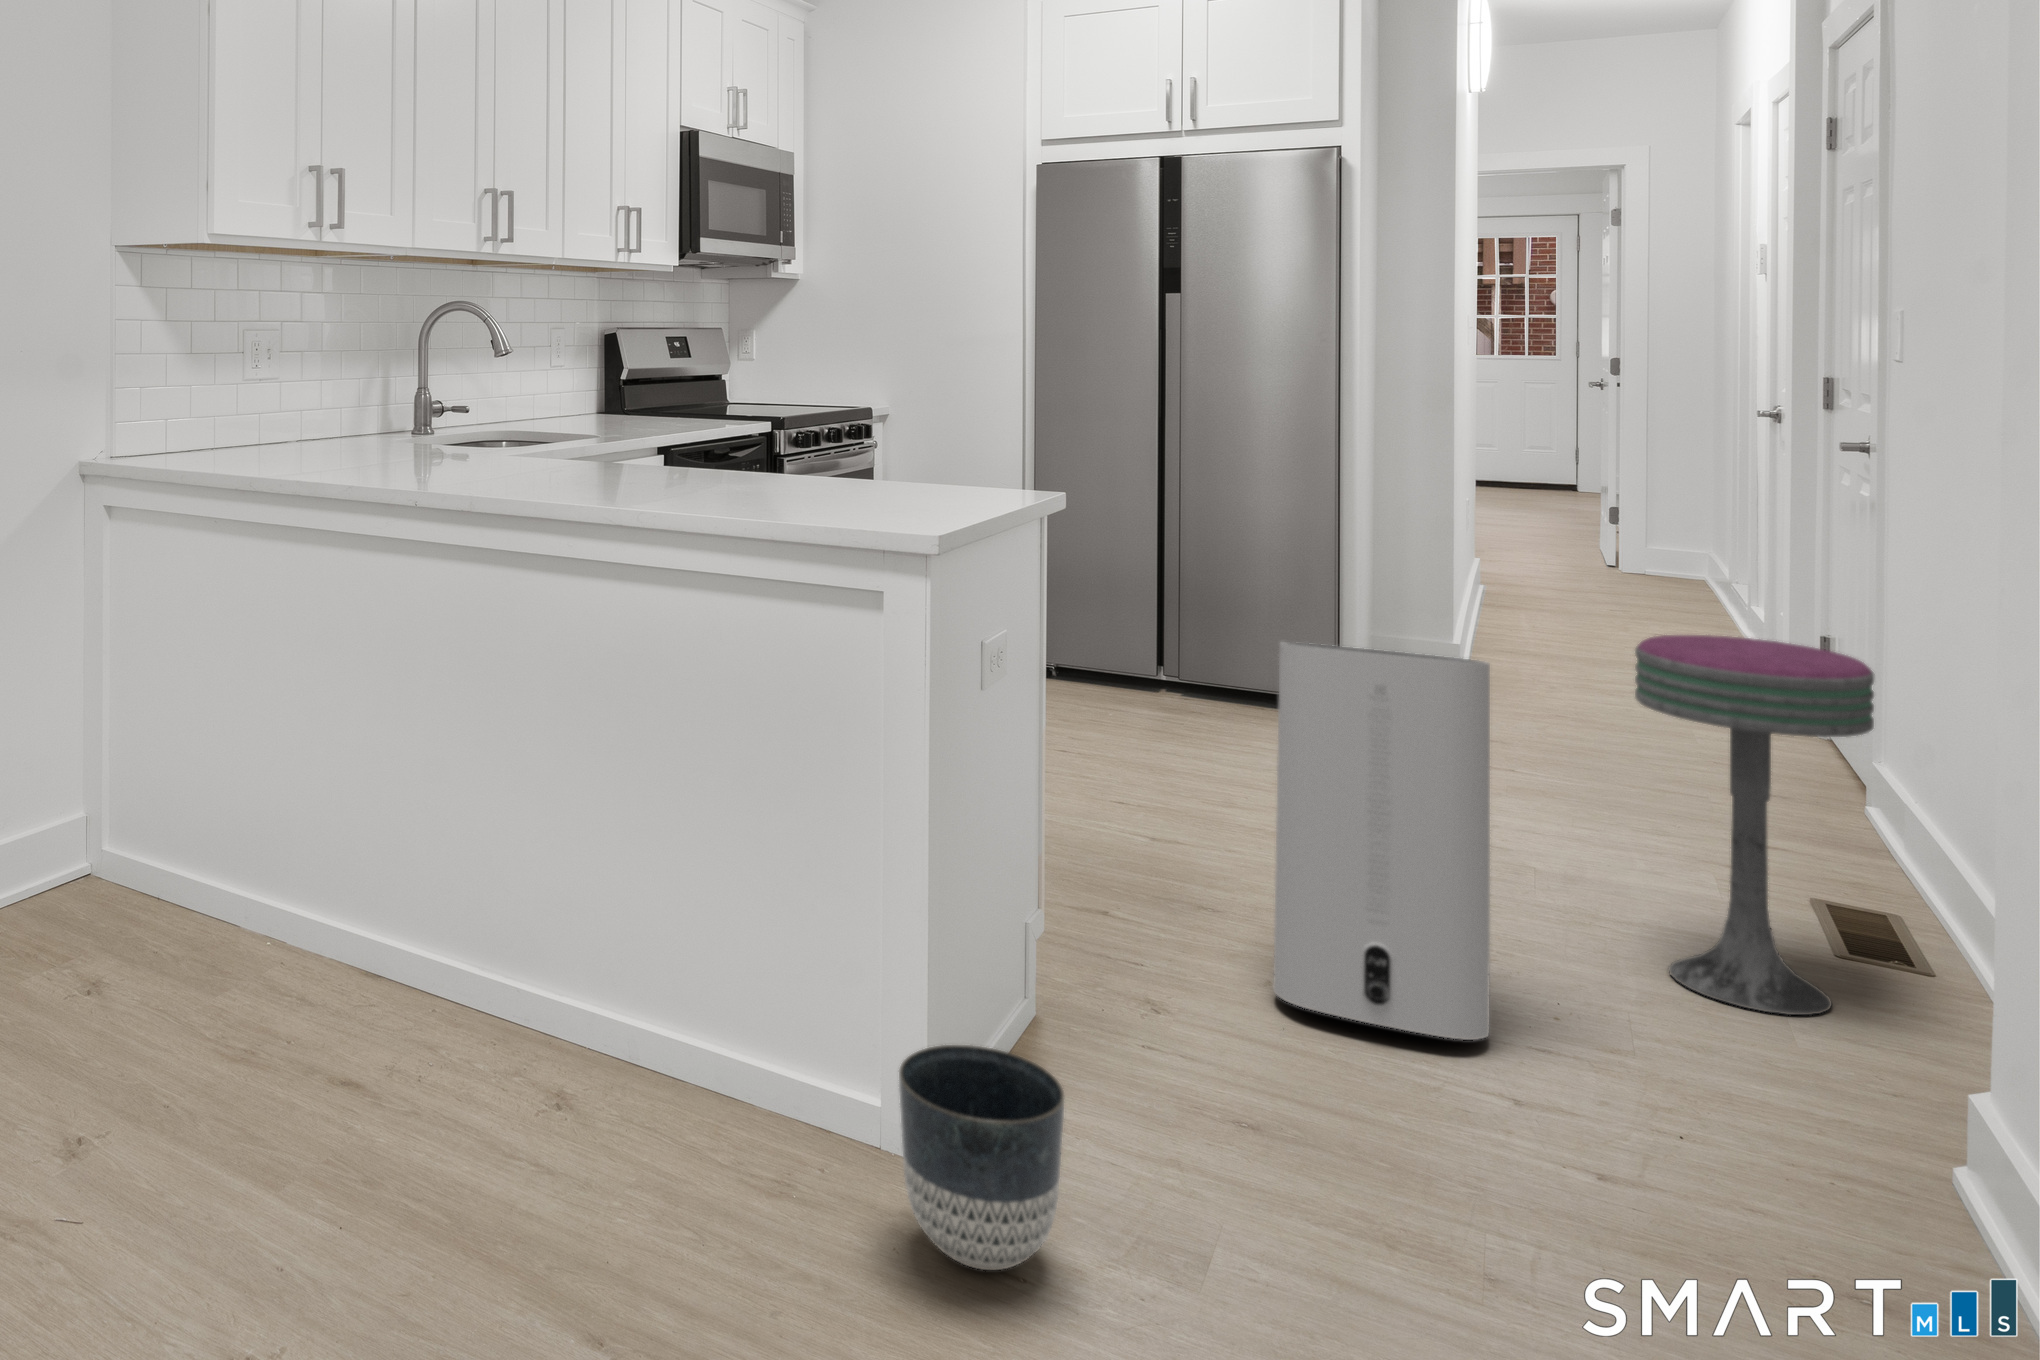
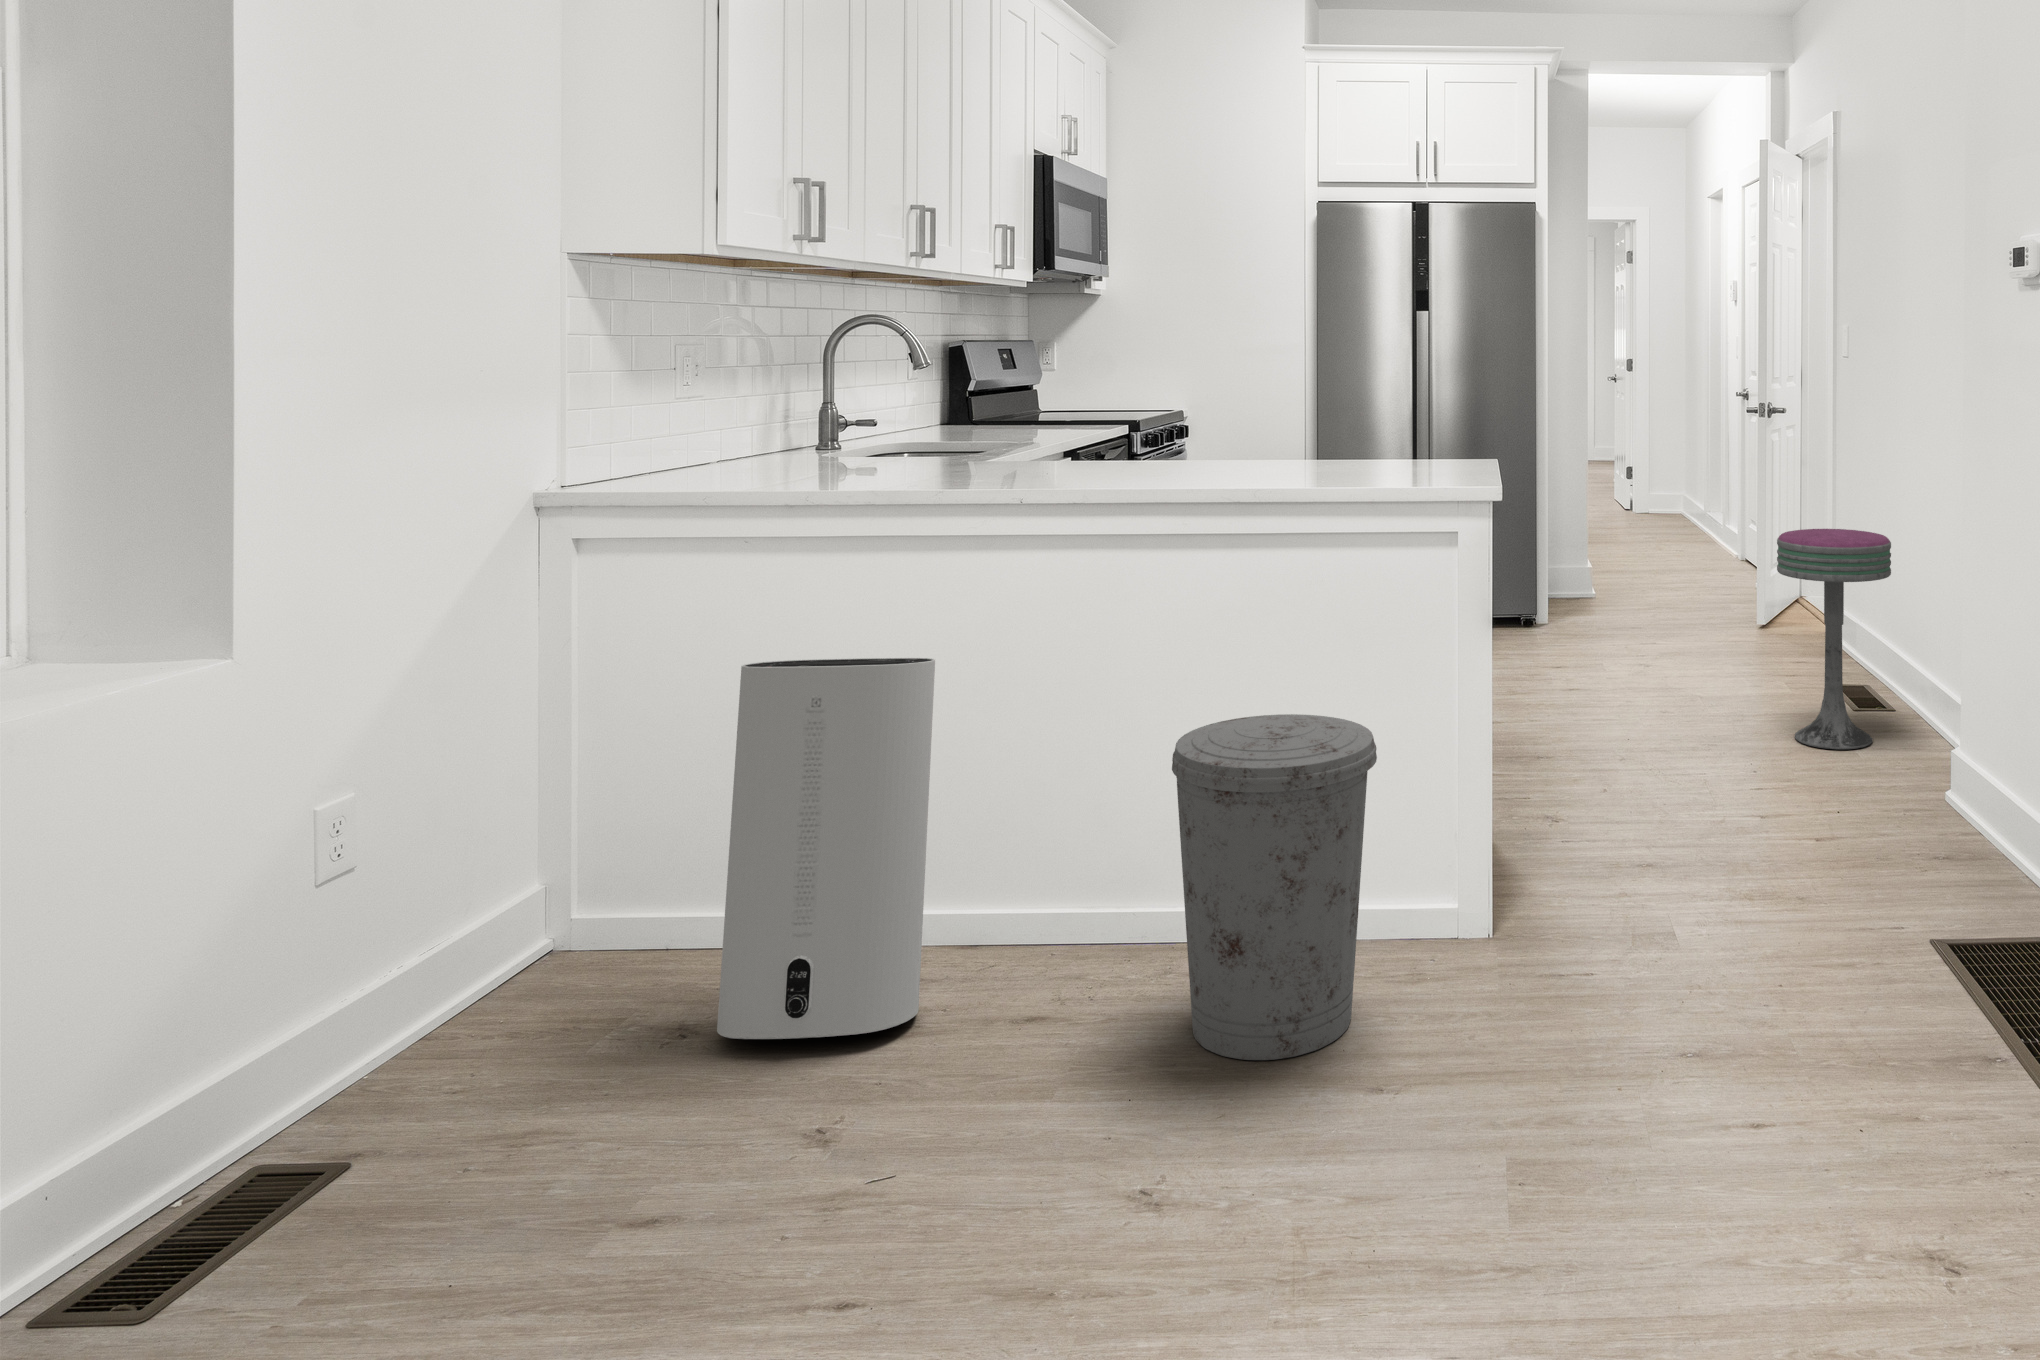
air purifier: present [1273,642,1490,1040] -> present [717,658,935,1039]
trash can: none [447,793,706,1250] -> present [1172,714,1377,1060]
planter: present [899,1045,1065,1270] -> none [1503,839,1609,982]

